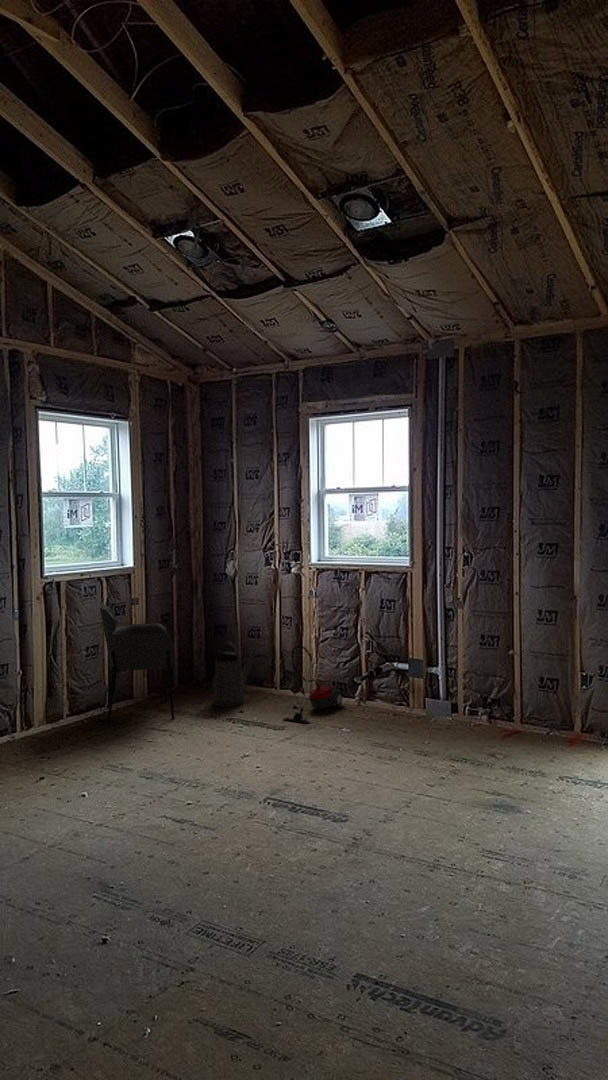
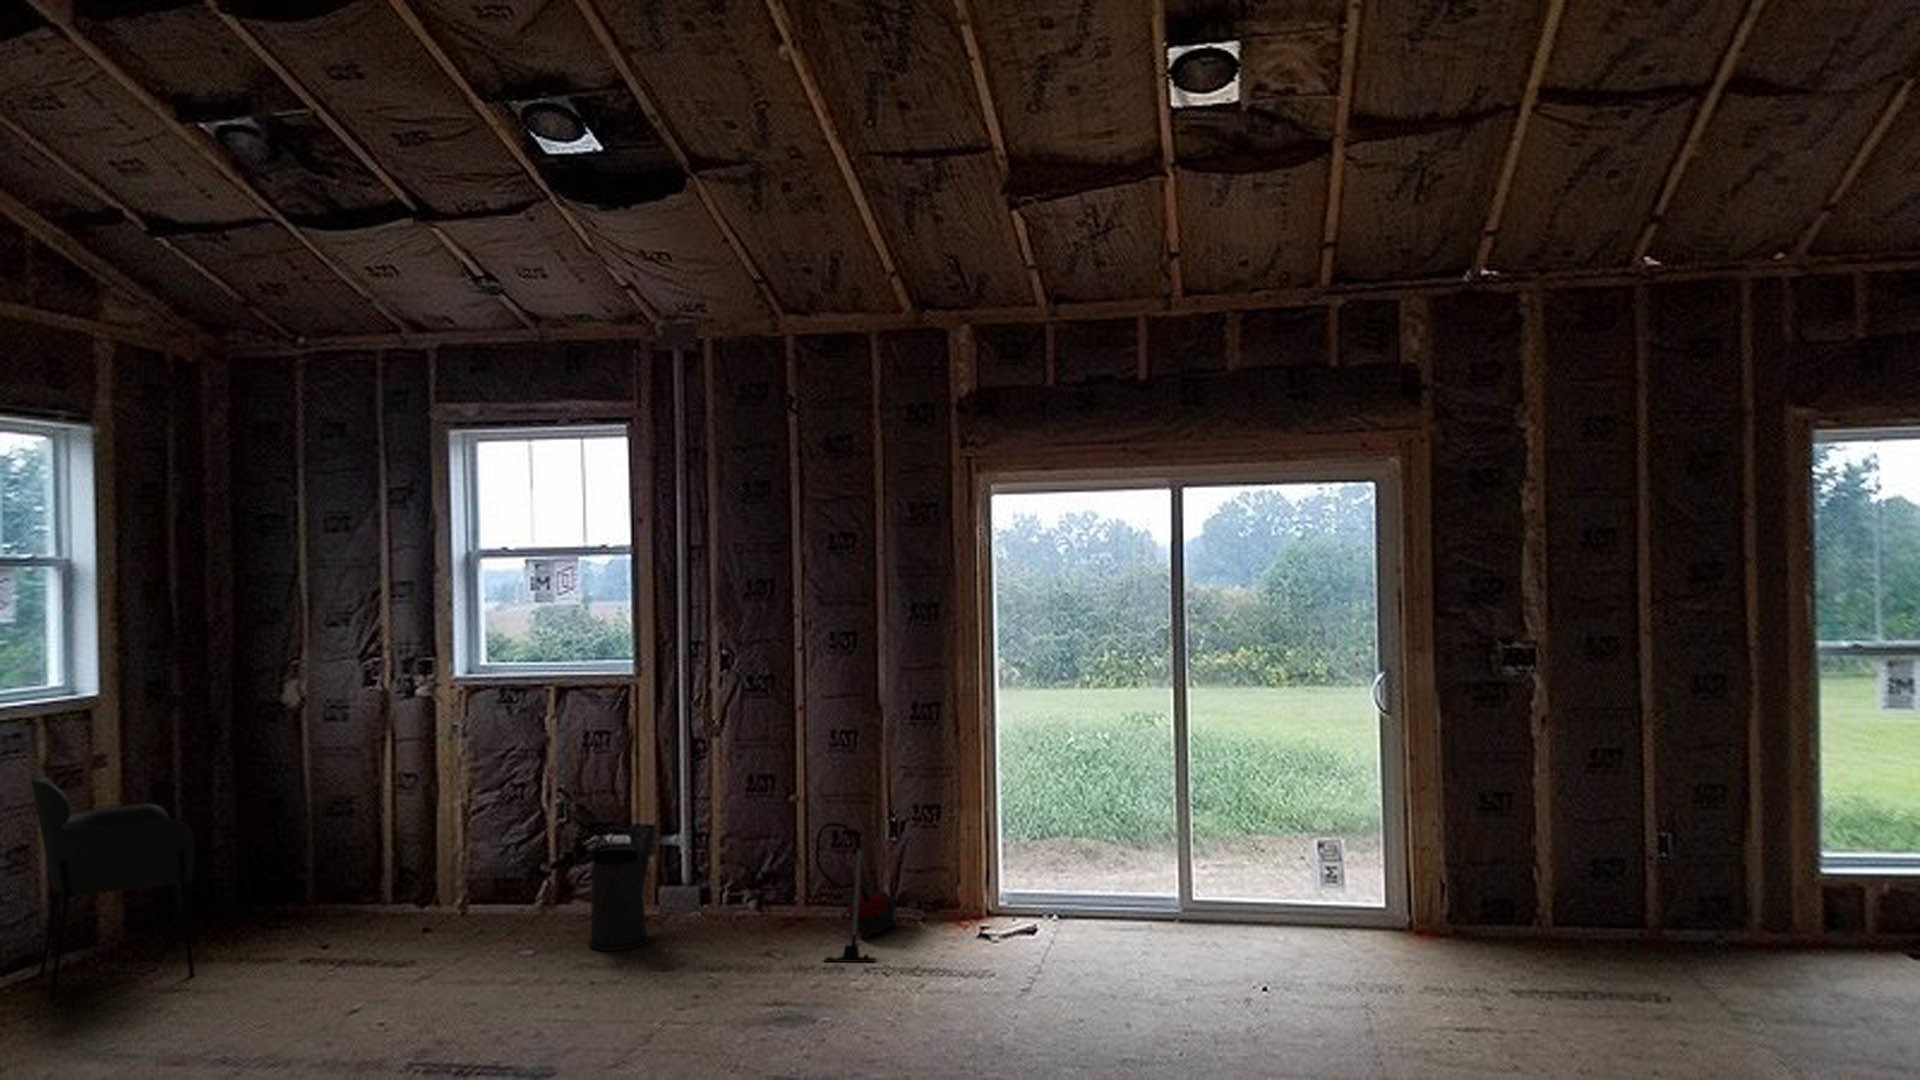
watering can: present [212,642,258,707] -> present [588,827,654,951]
vacuum cleaner: present [283,646,343,724] -> present [816,823,899,962]

